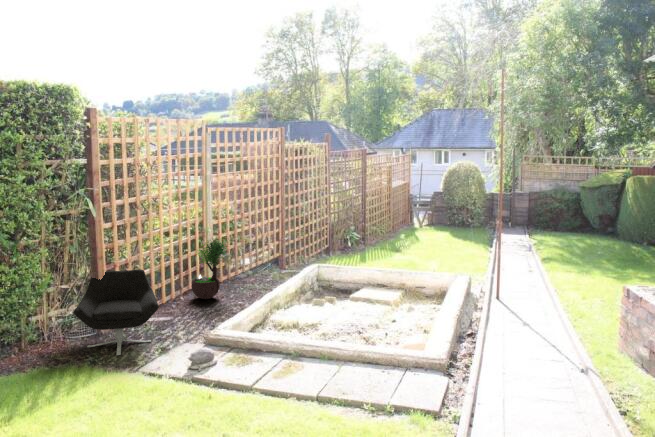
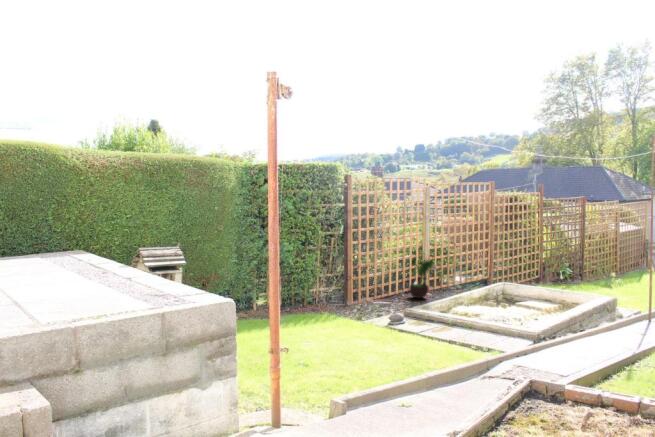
lounge chair: present [74,269,159,355] -> none [331,269,378,316]

